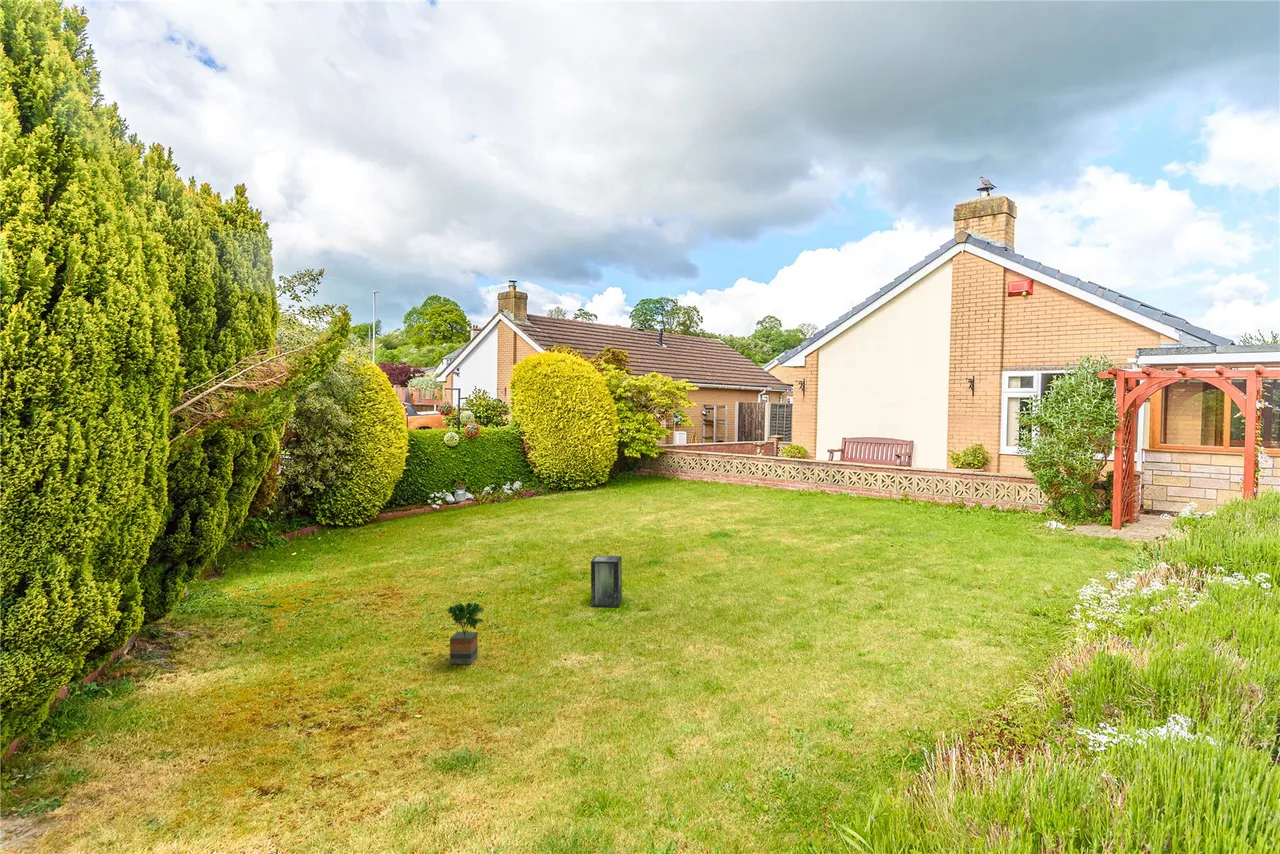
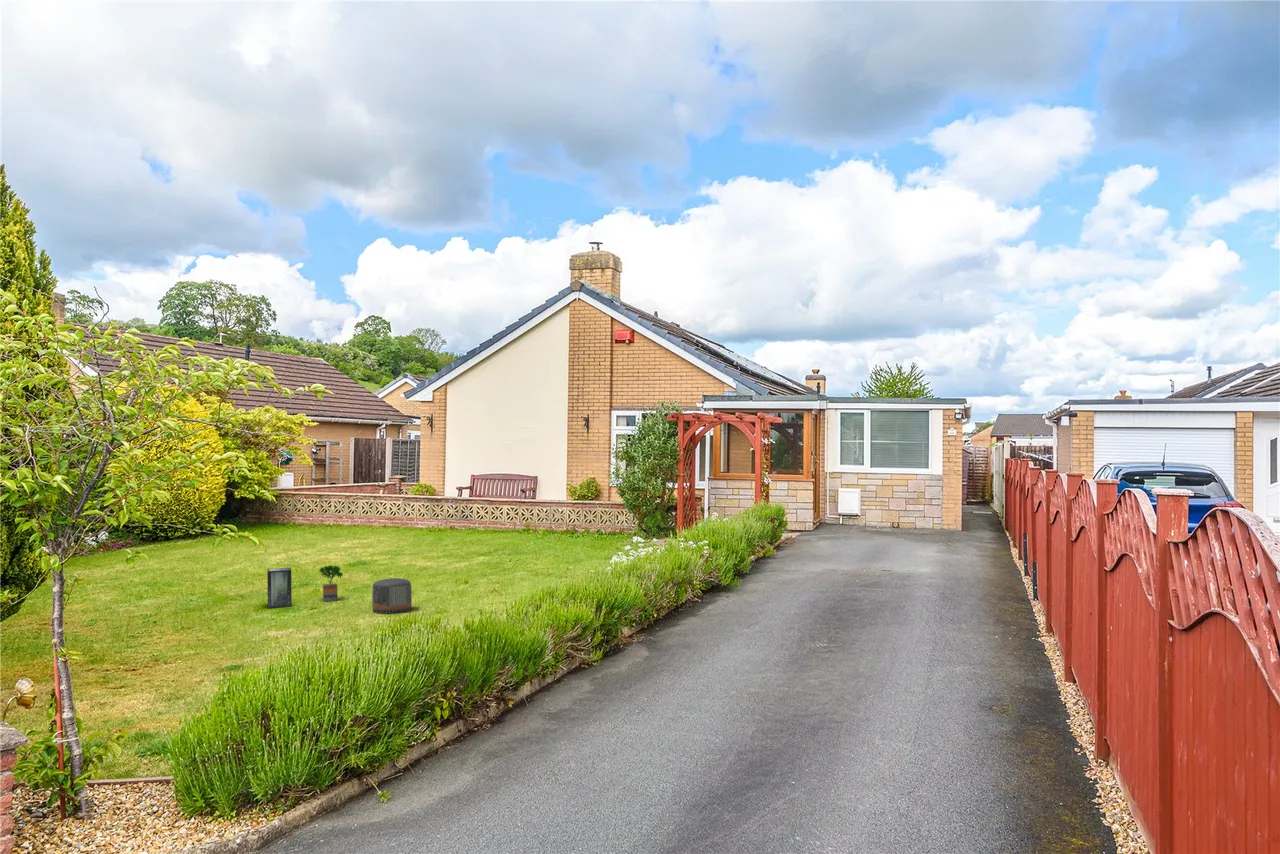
pouf: none [710,593,764,648] -> present [372,578,412,613]
potted tree: present [448,603,484,664] -> present [319,566,343,602]

